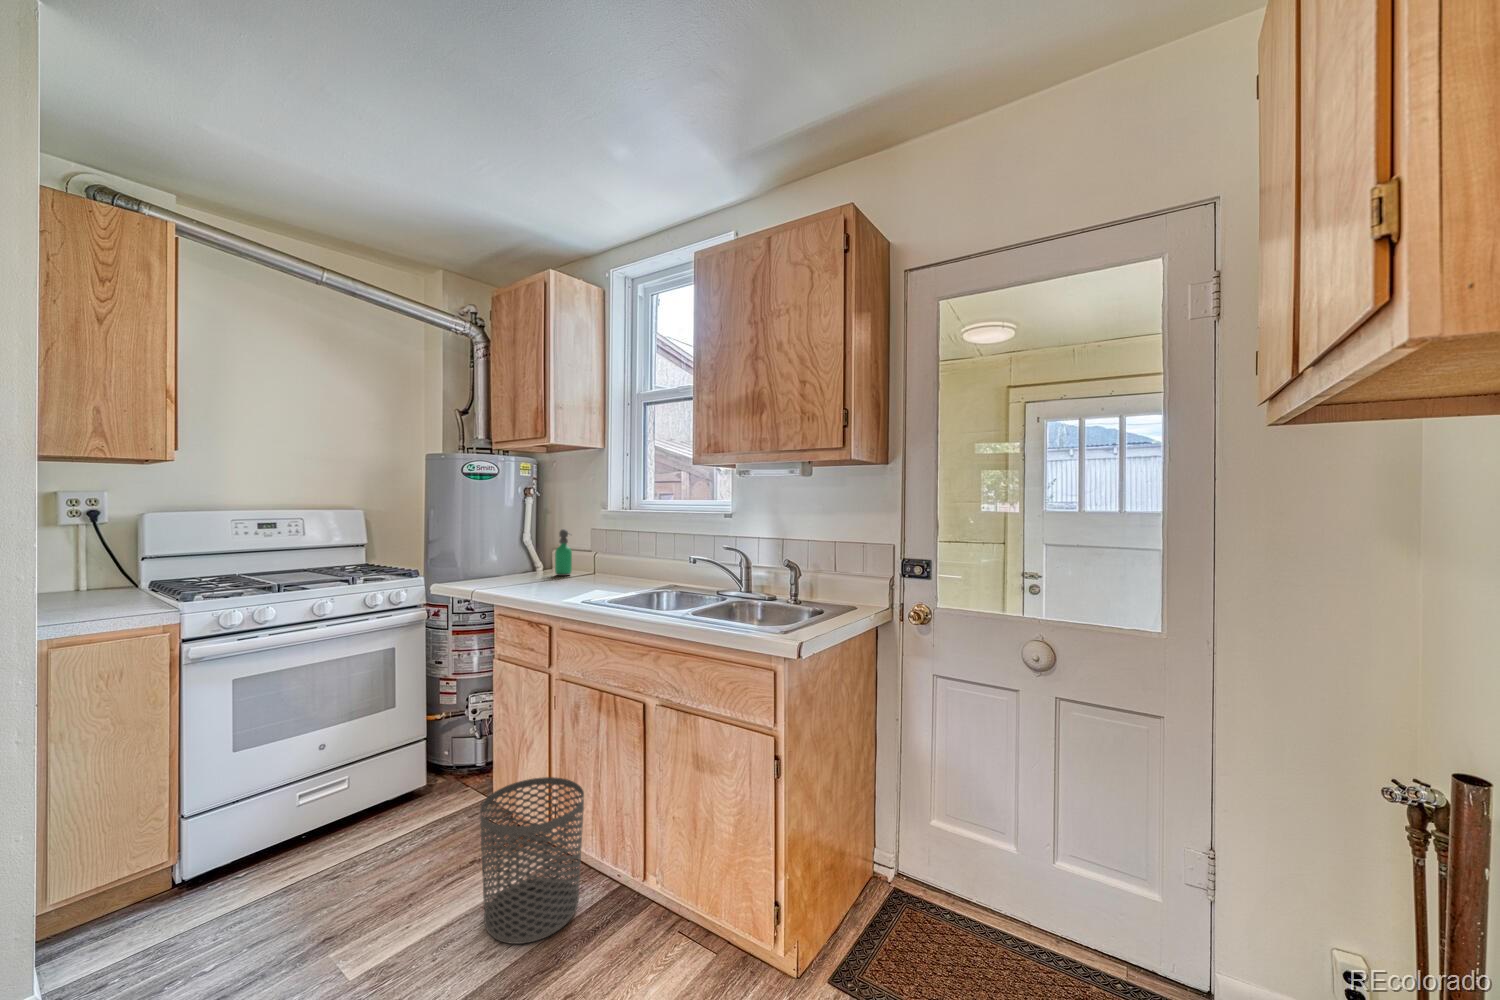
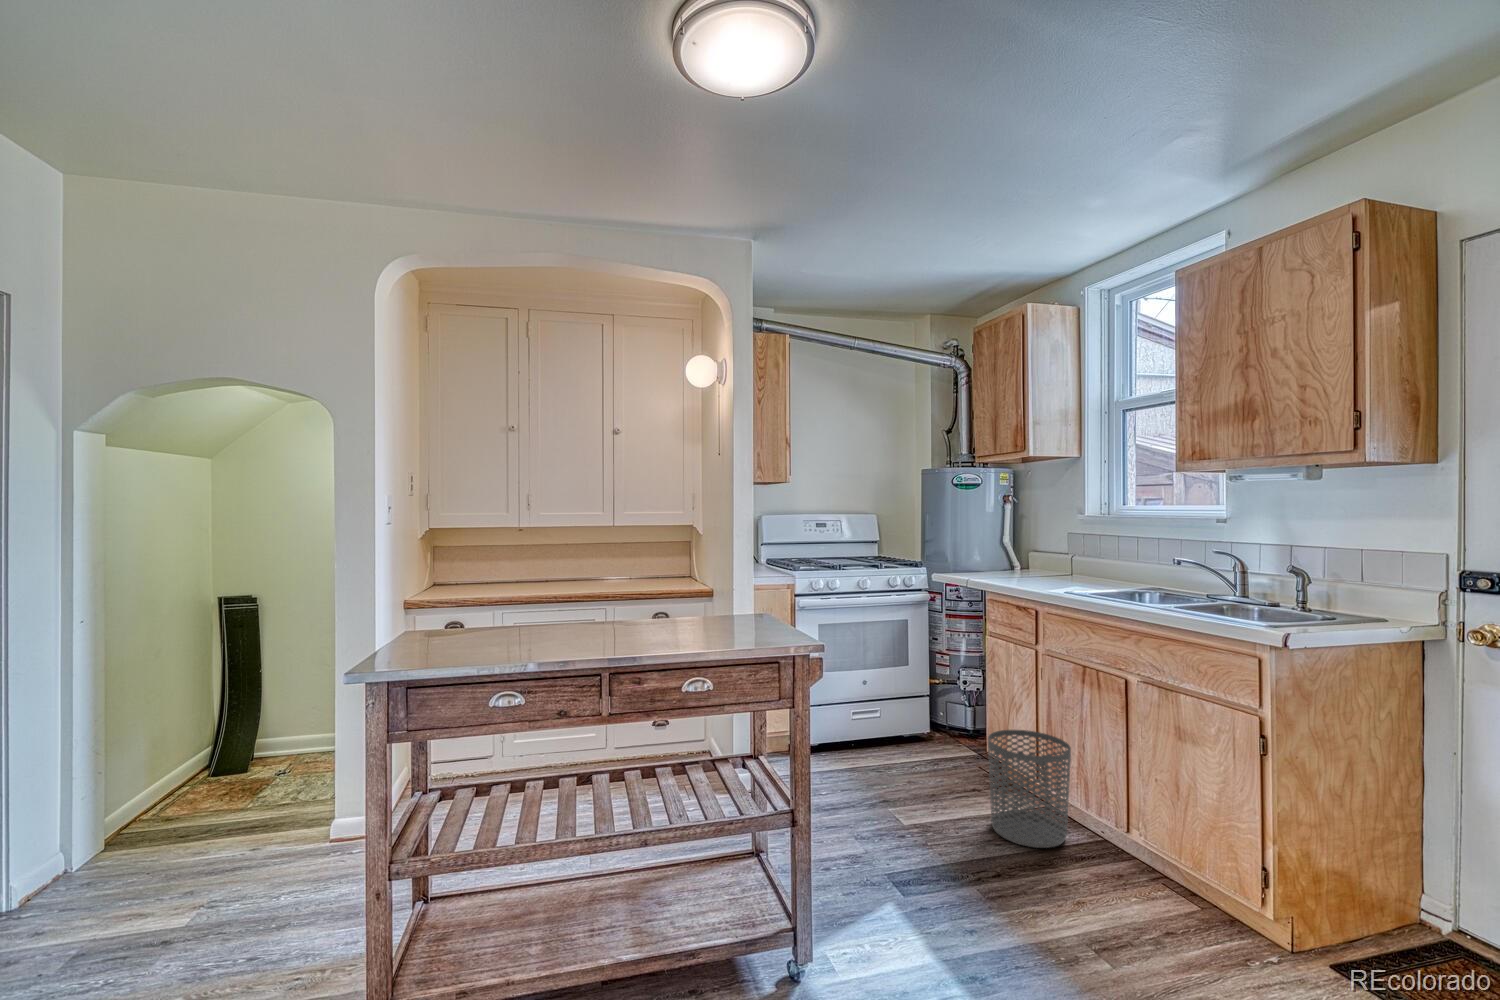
soap dispenser: present [555,529,572,576] -> none [1033,532,1049,574]

